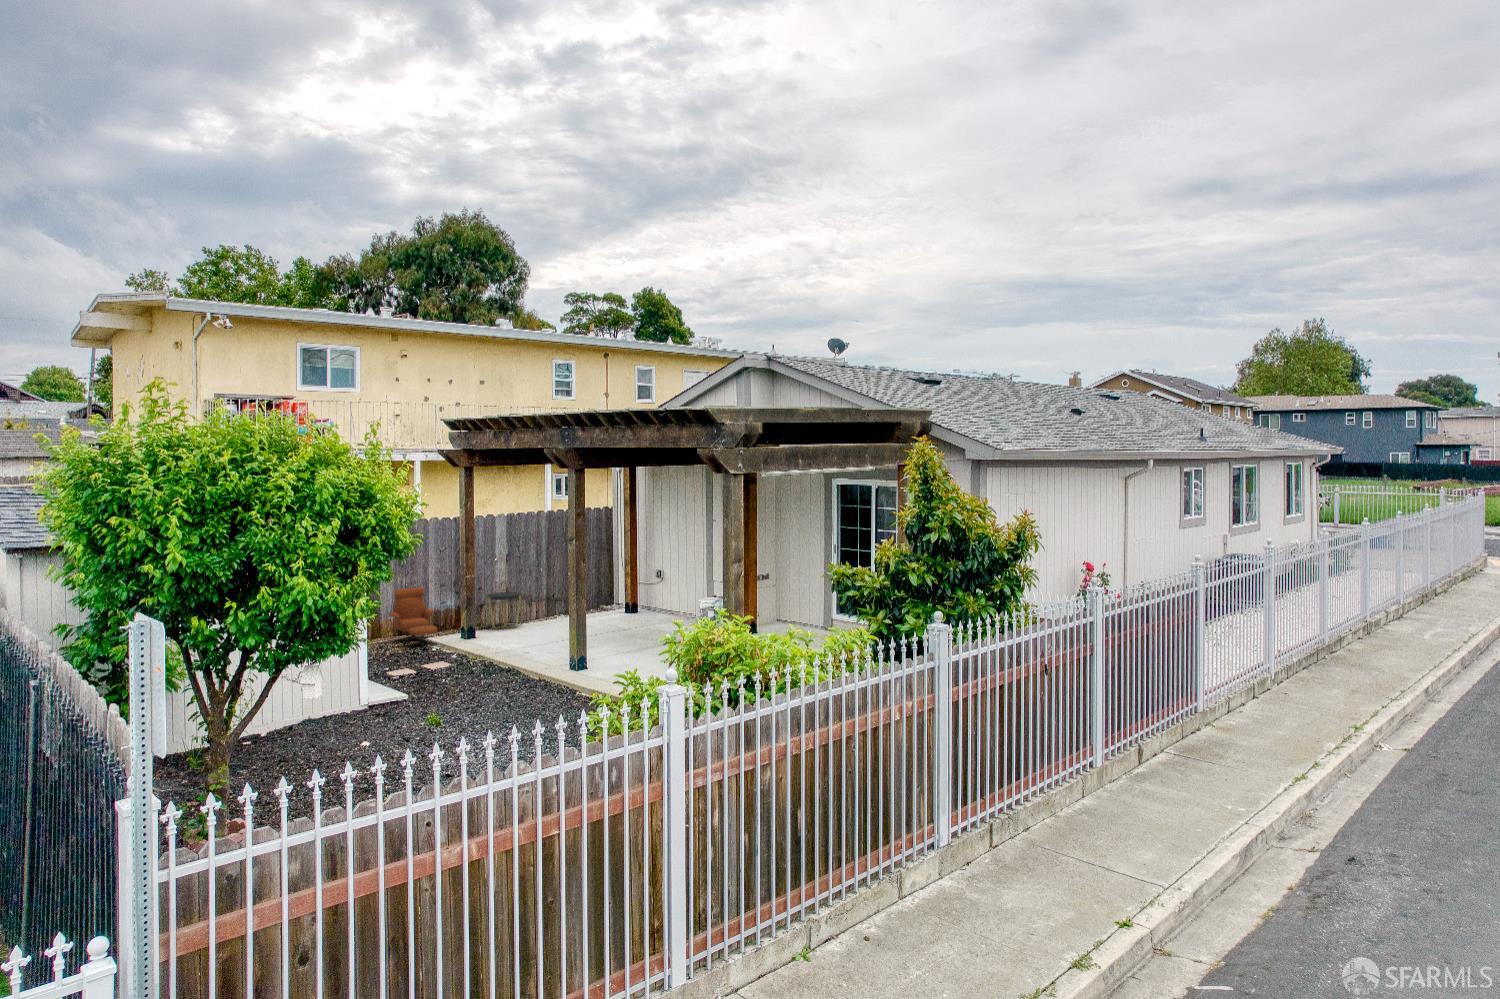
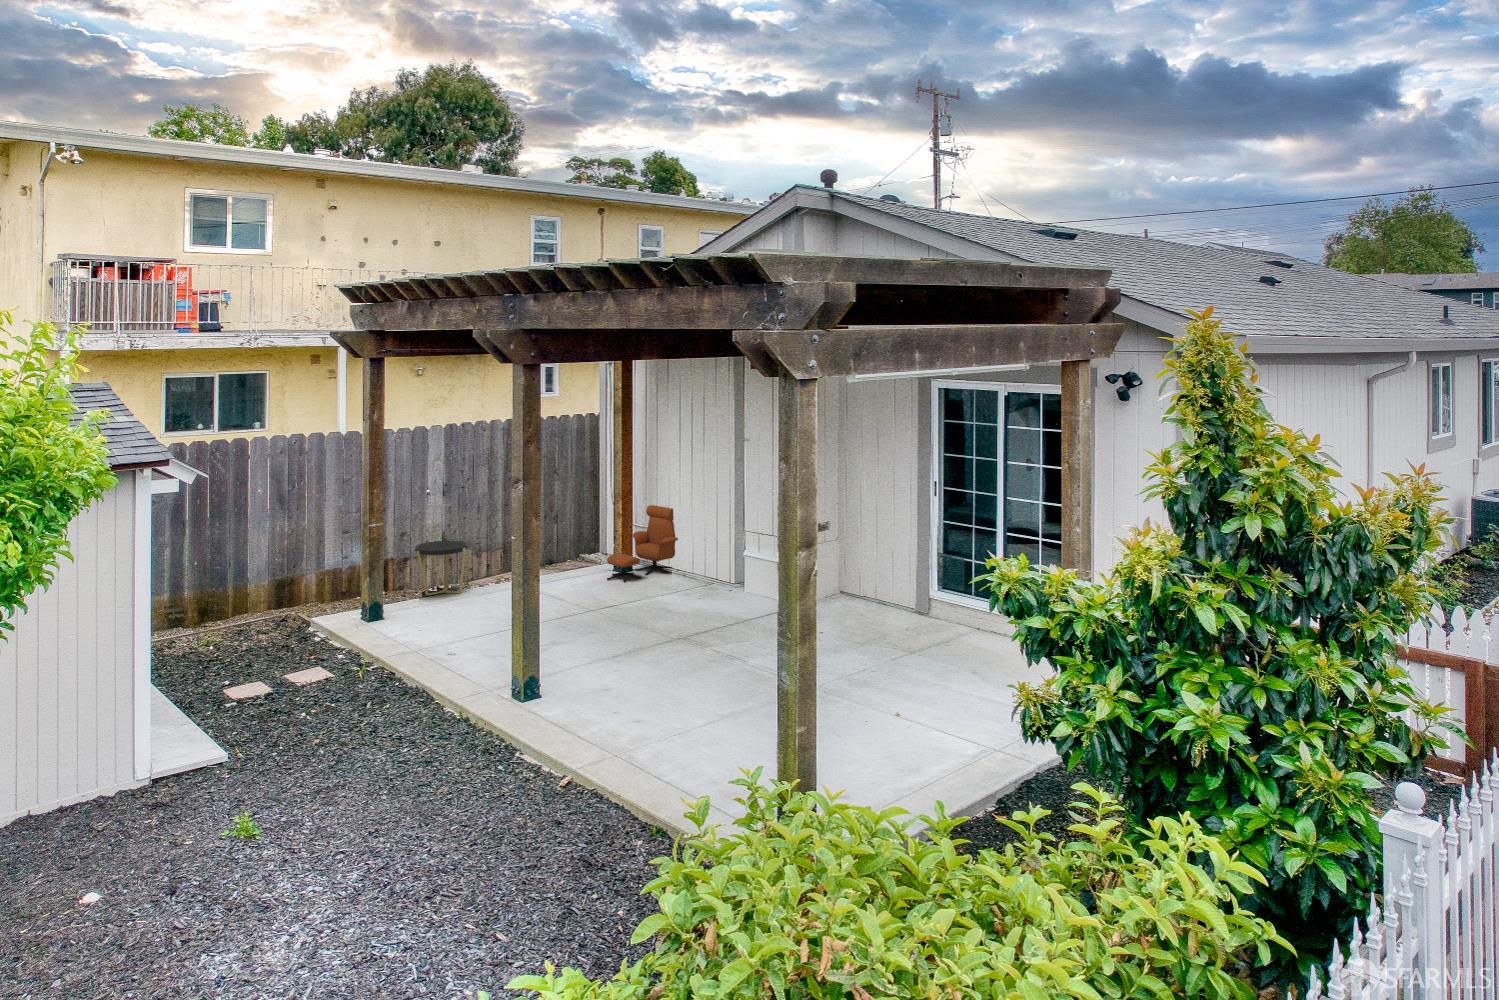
lounge chair: present [389,587,437,646] -> present [607,505,678,582]

